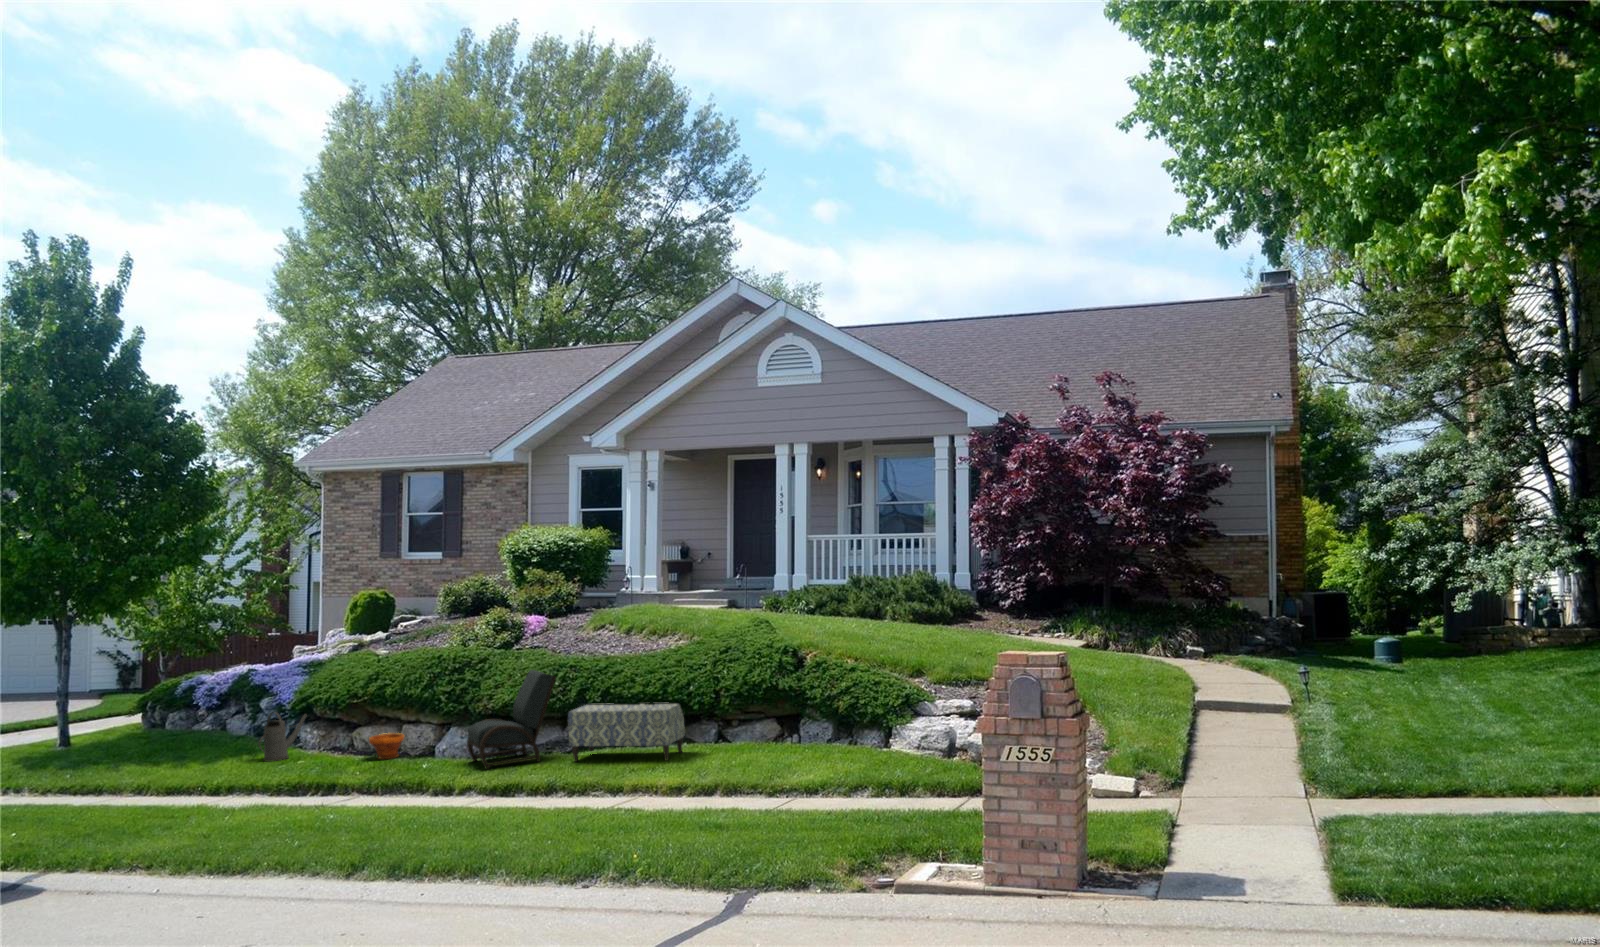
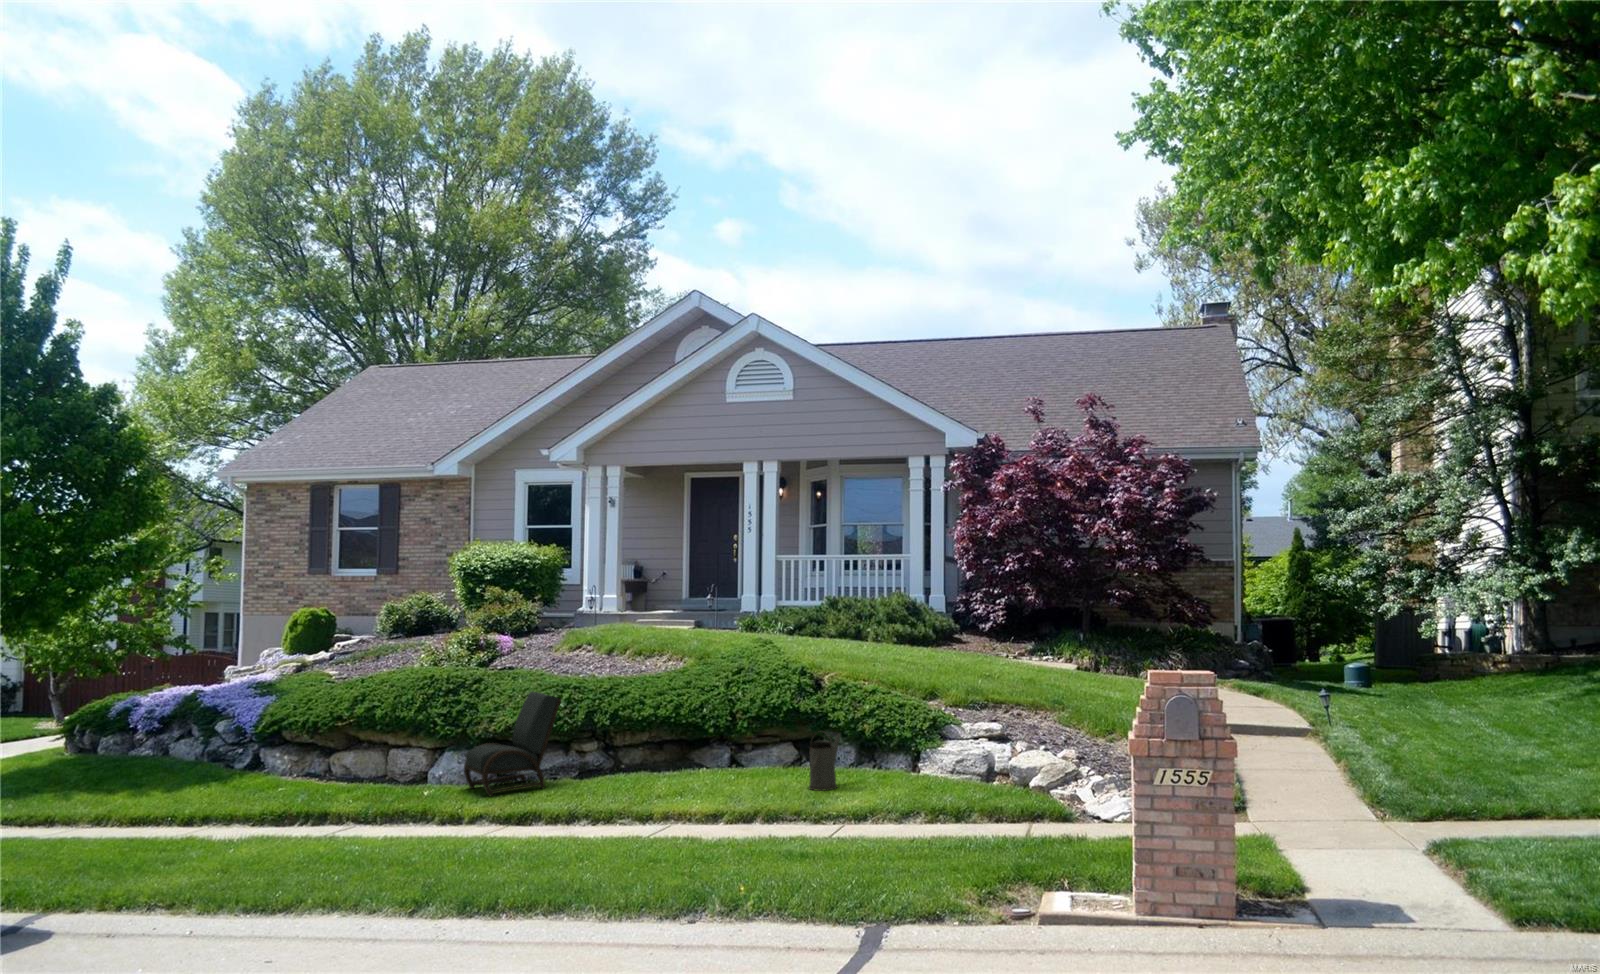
bench: present [568,702,685,762] -> none [576,726,697,788]
watering can: present [258,712,307,762] -> present [809,731,840,791]
planter: present [369,733,404,759] -> none [352,759,390,787]

